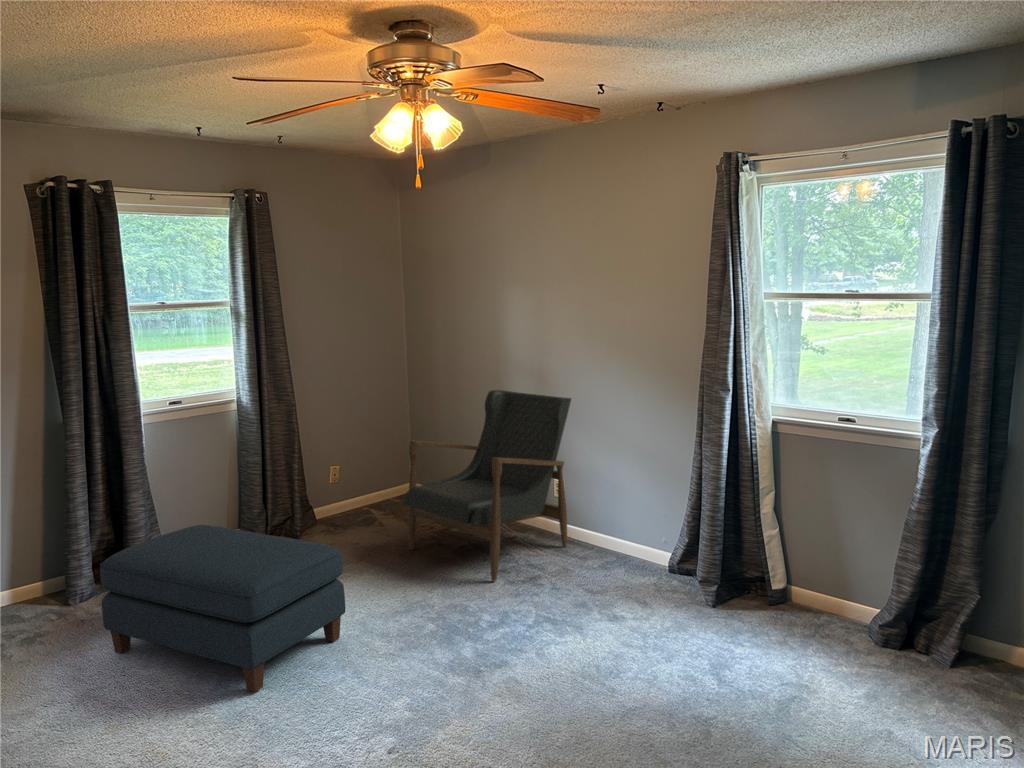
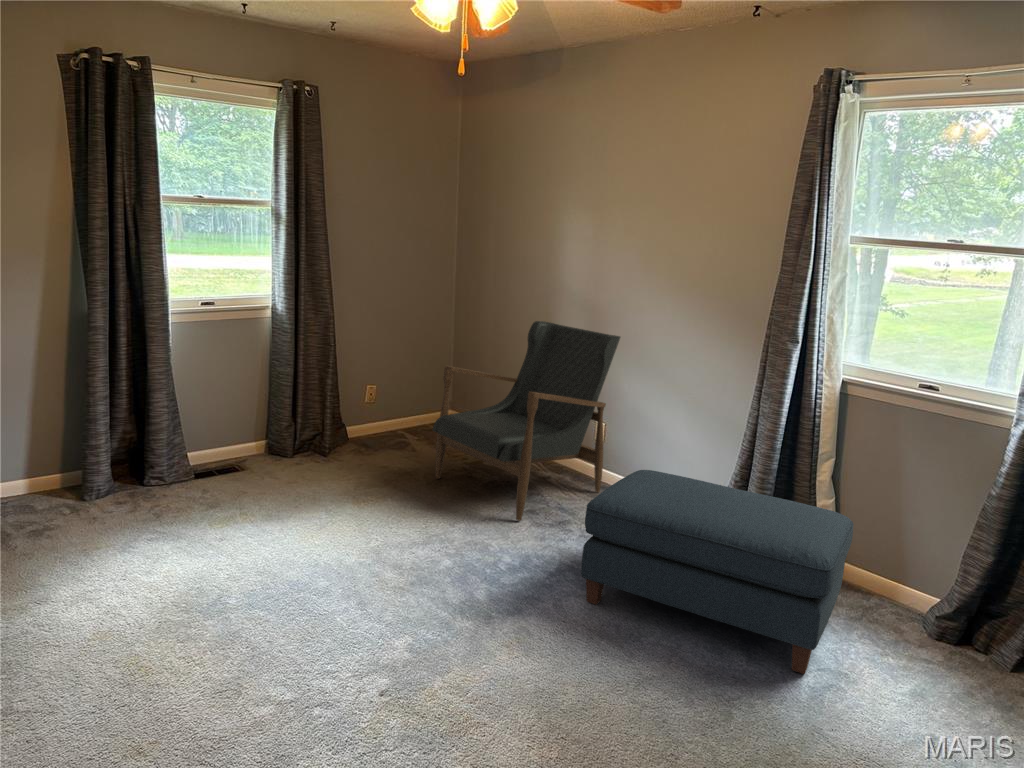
ottoman: present [100,525,345,692] -> present [581,470,854,674]

